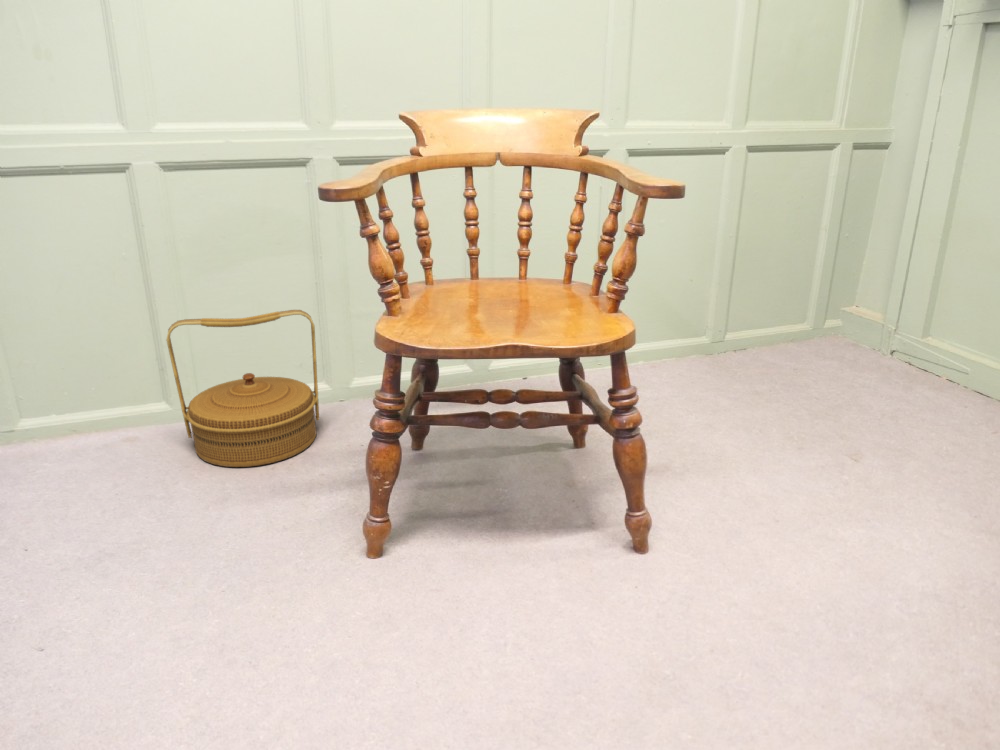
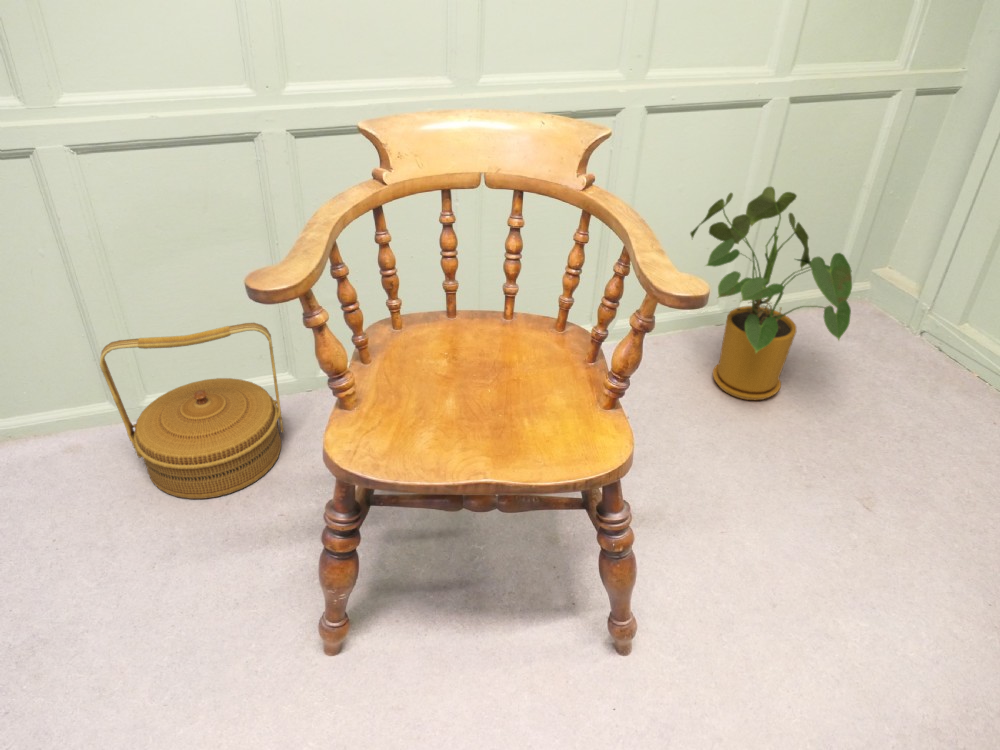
house plant: none [674,215,819,397] -> present [690,187,852,400]

